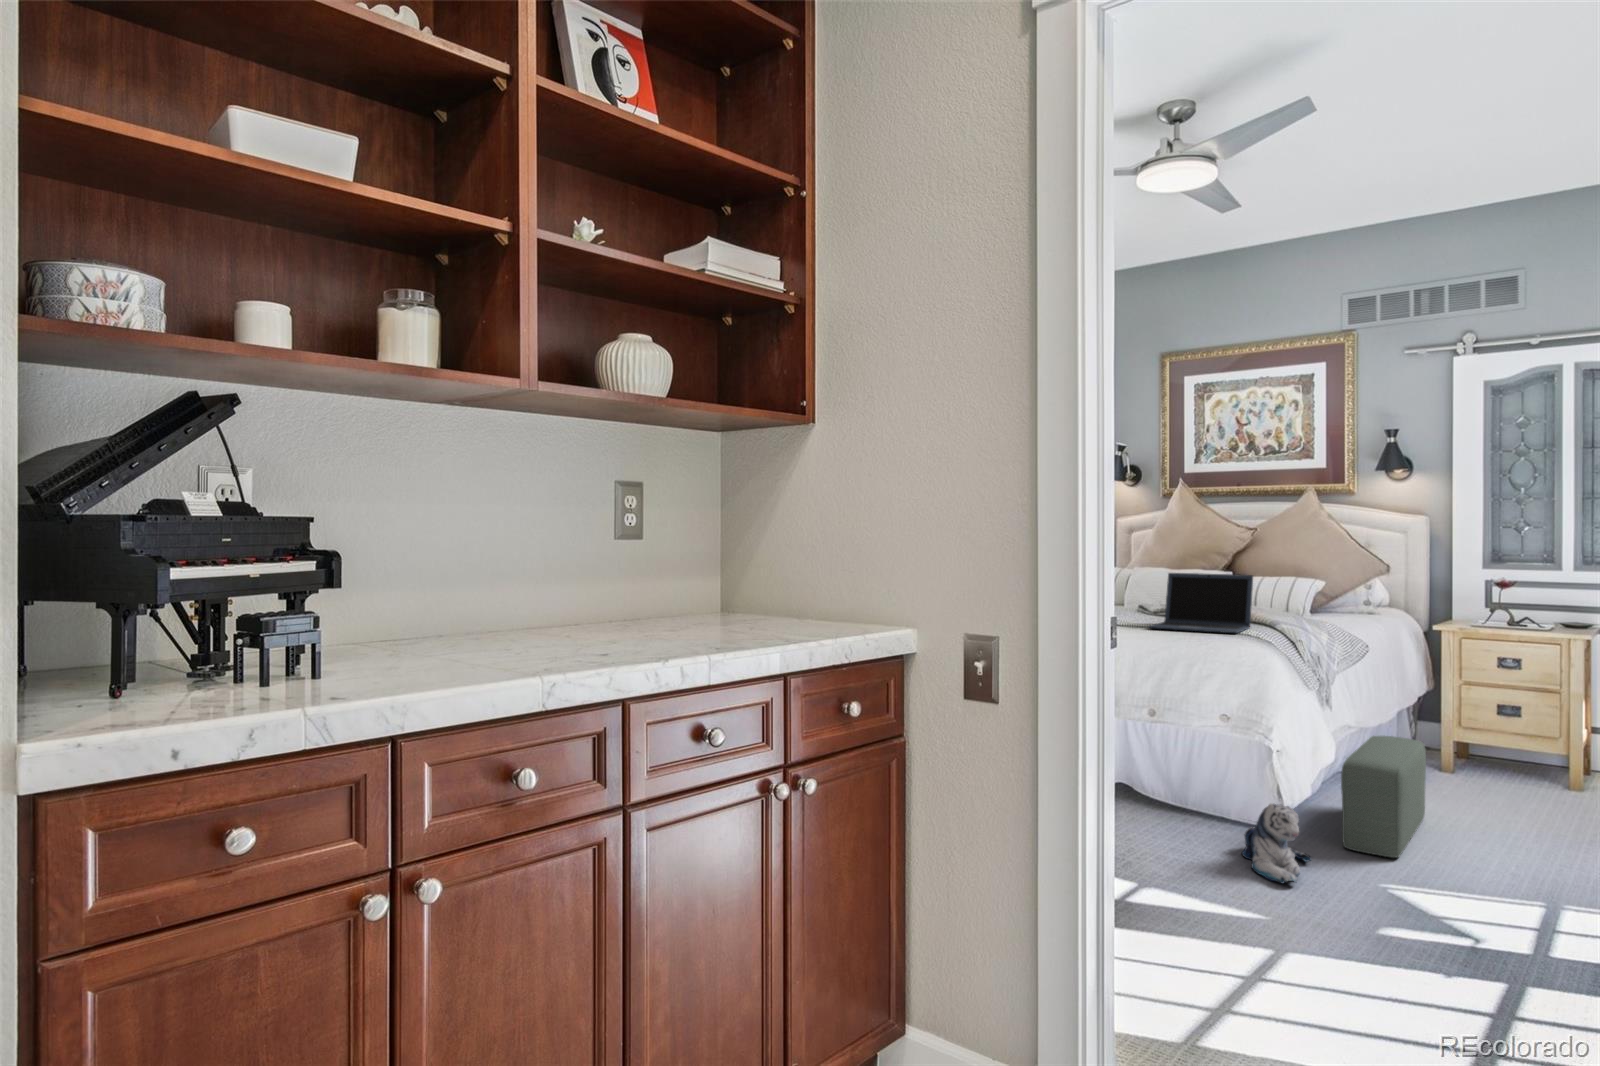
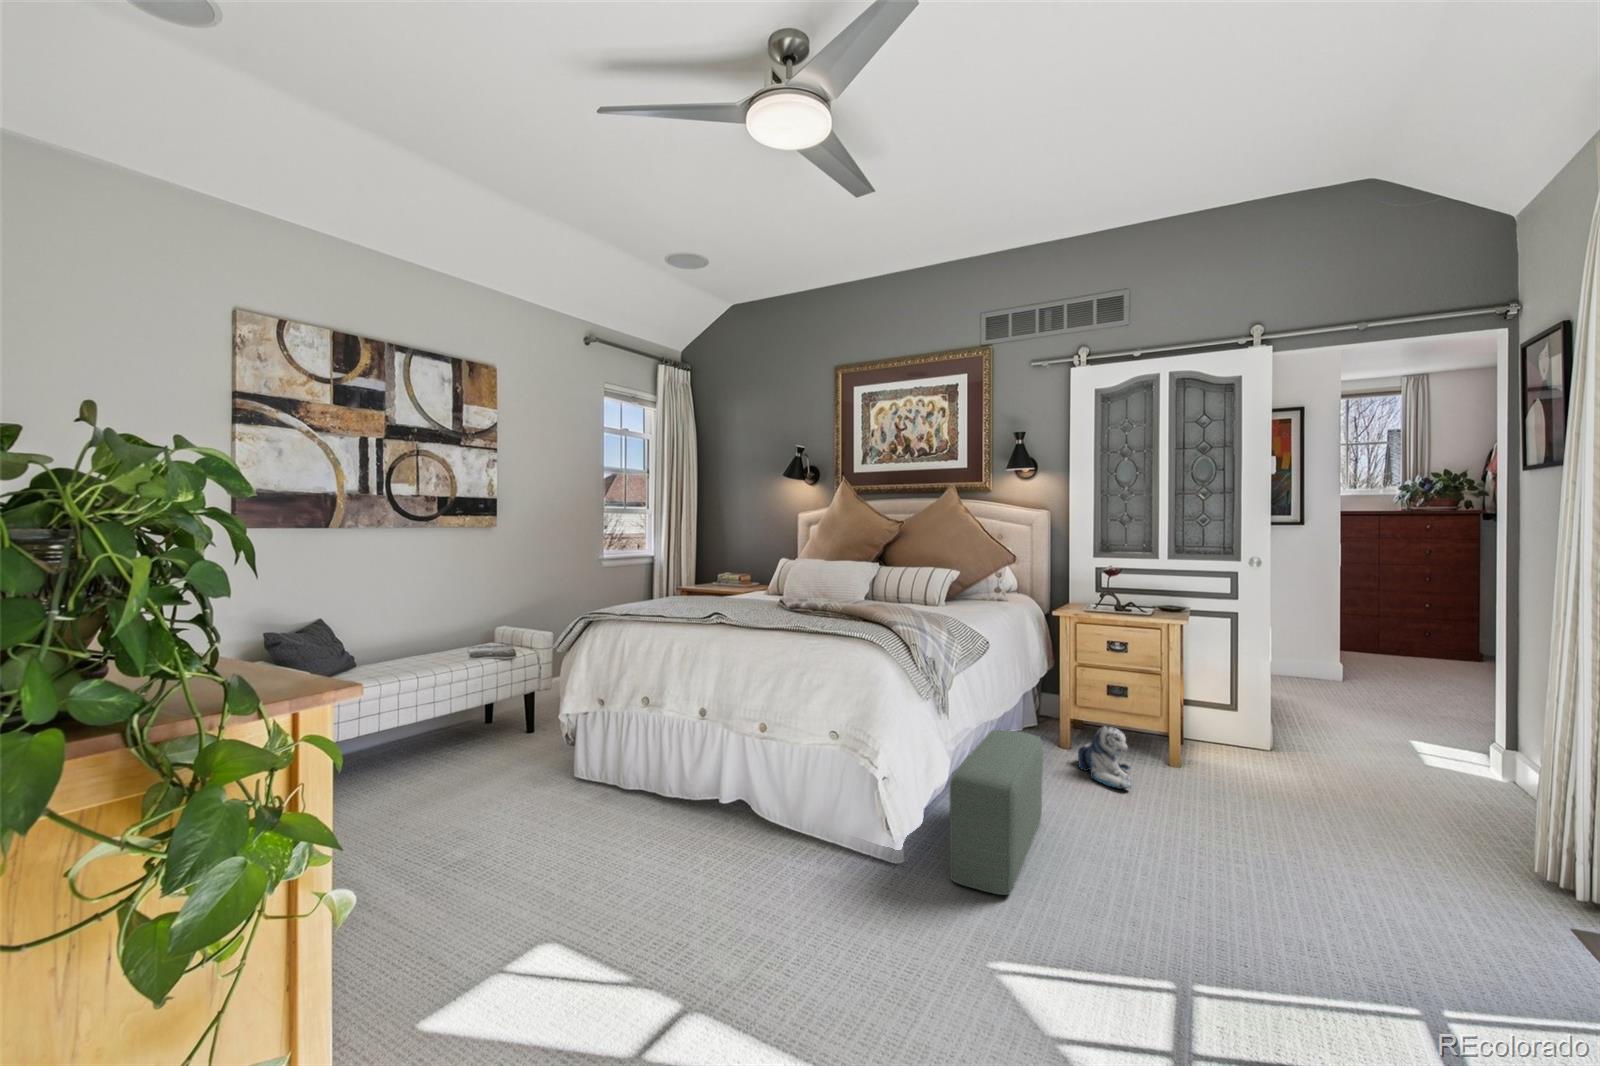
laptop: present [1148,573,1253,633] -> none [760,554,876,621]
plush toy: present [1242,804,1311,883] -> present [1078,726,1131,789]

